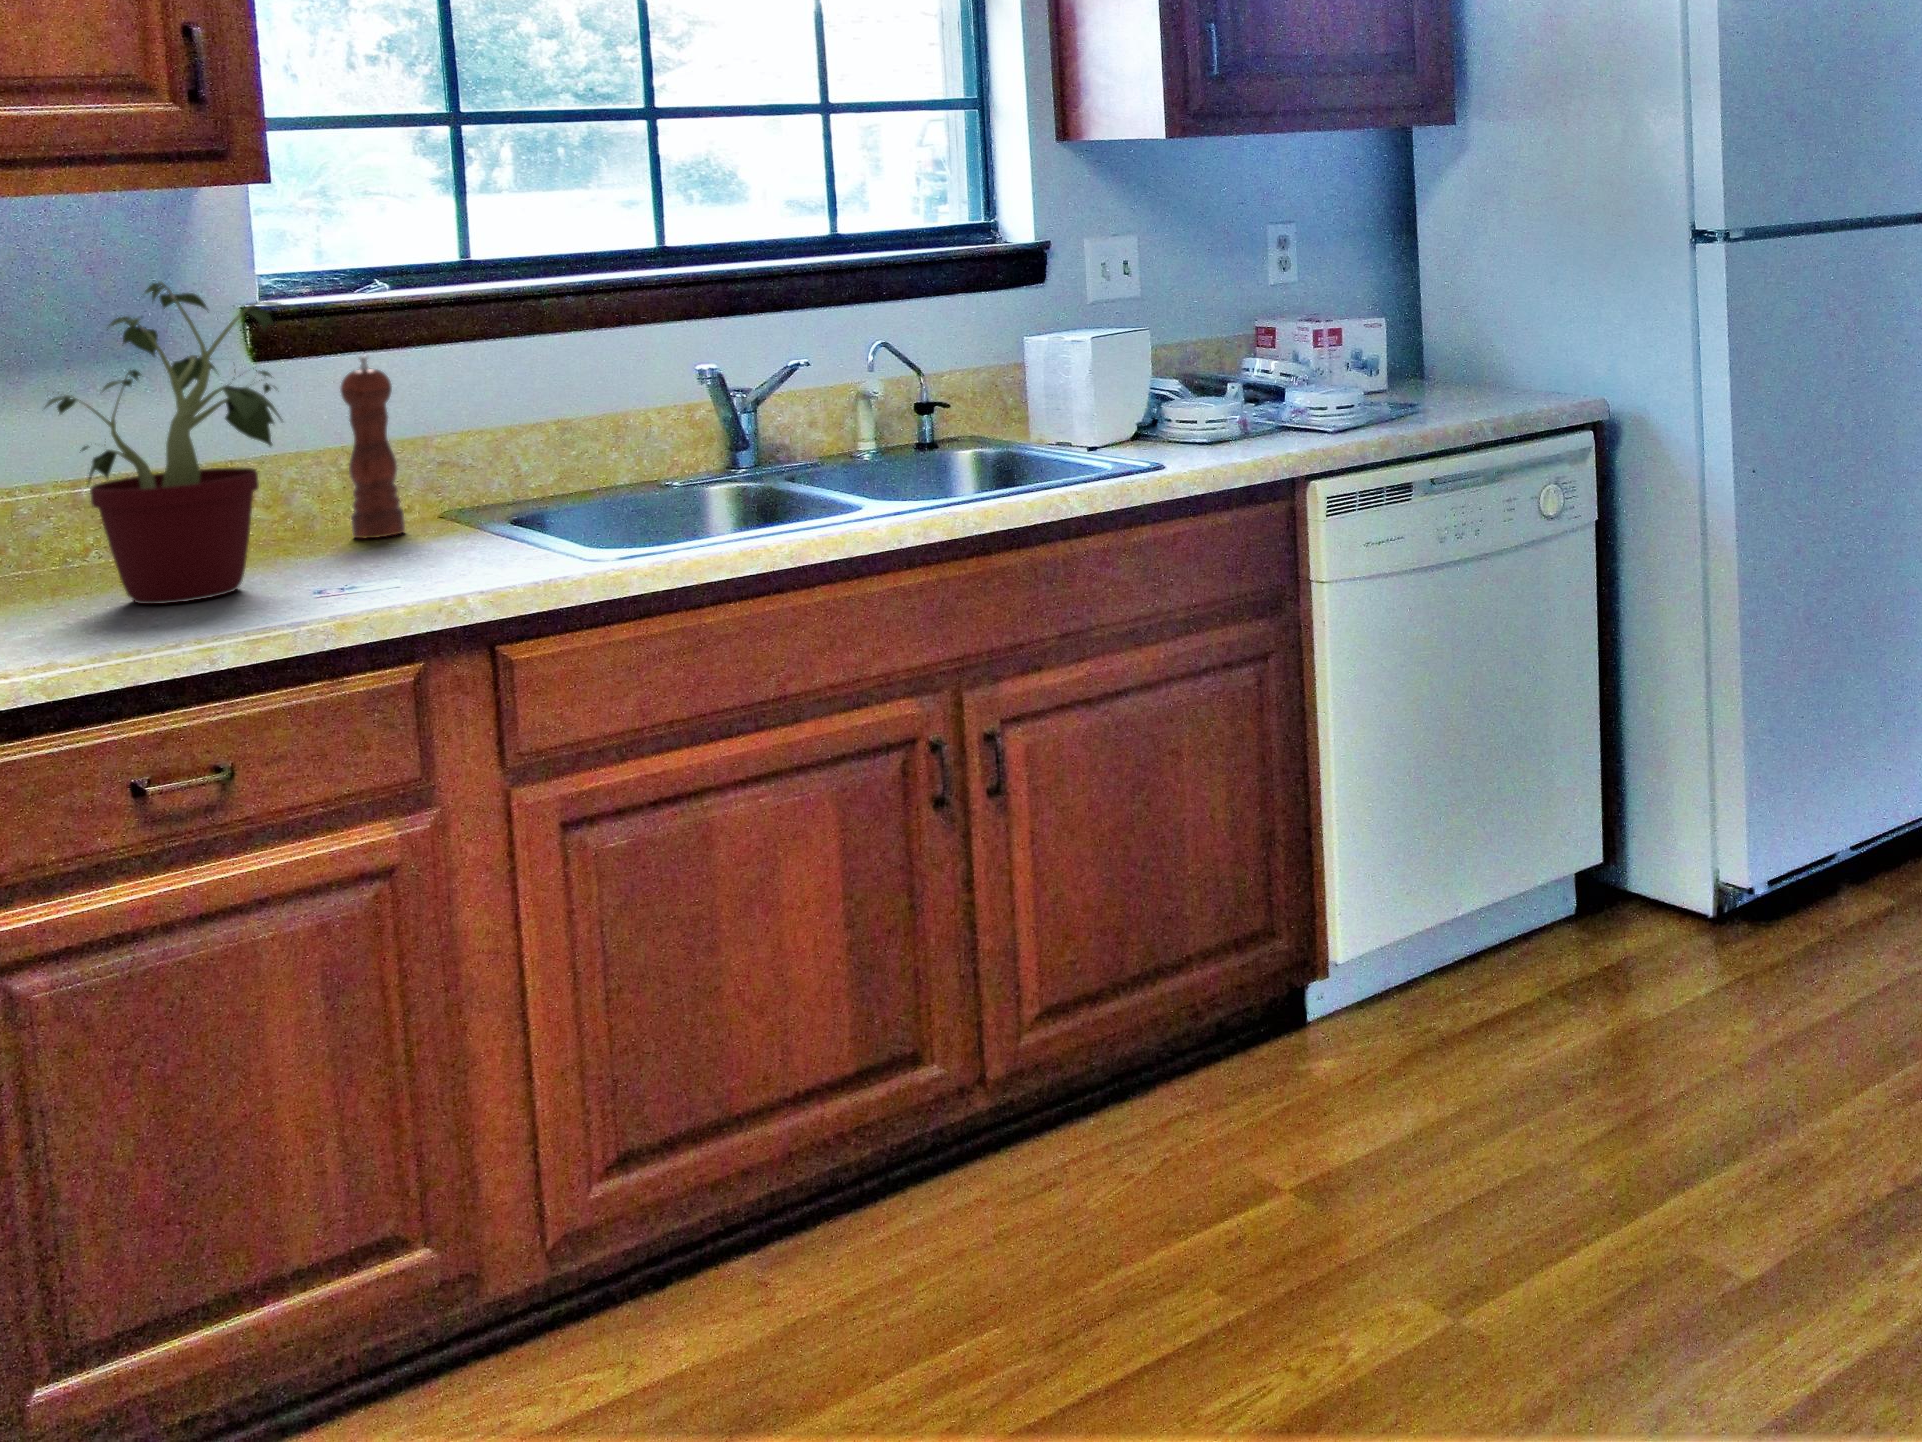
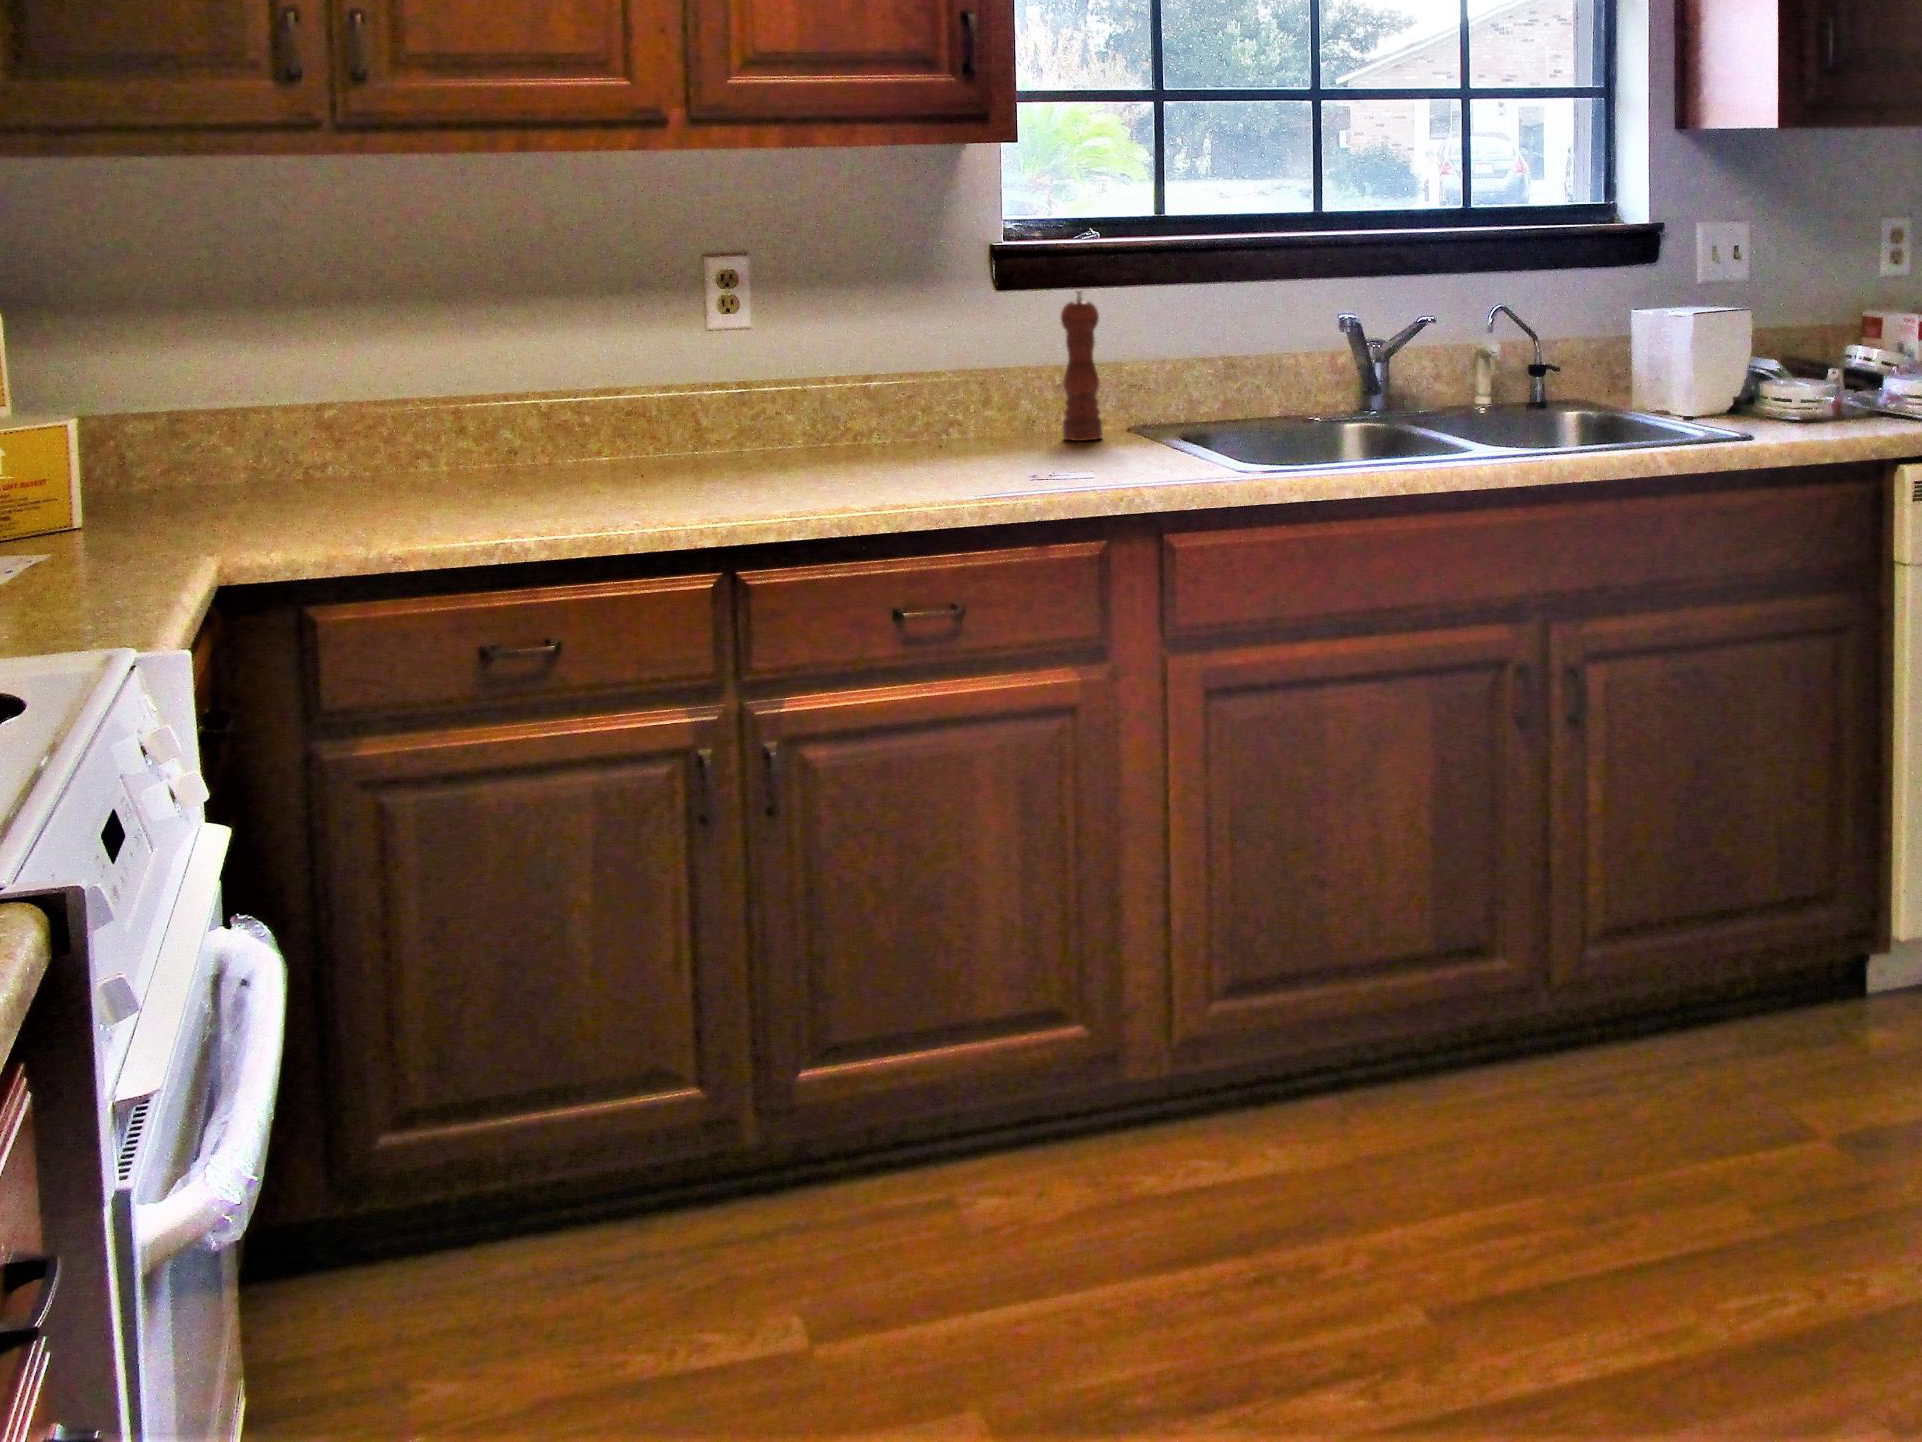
potted plant: present [46,282,290,604] -> none [841,218,1028,478]

